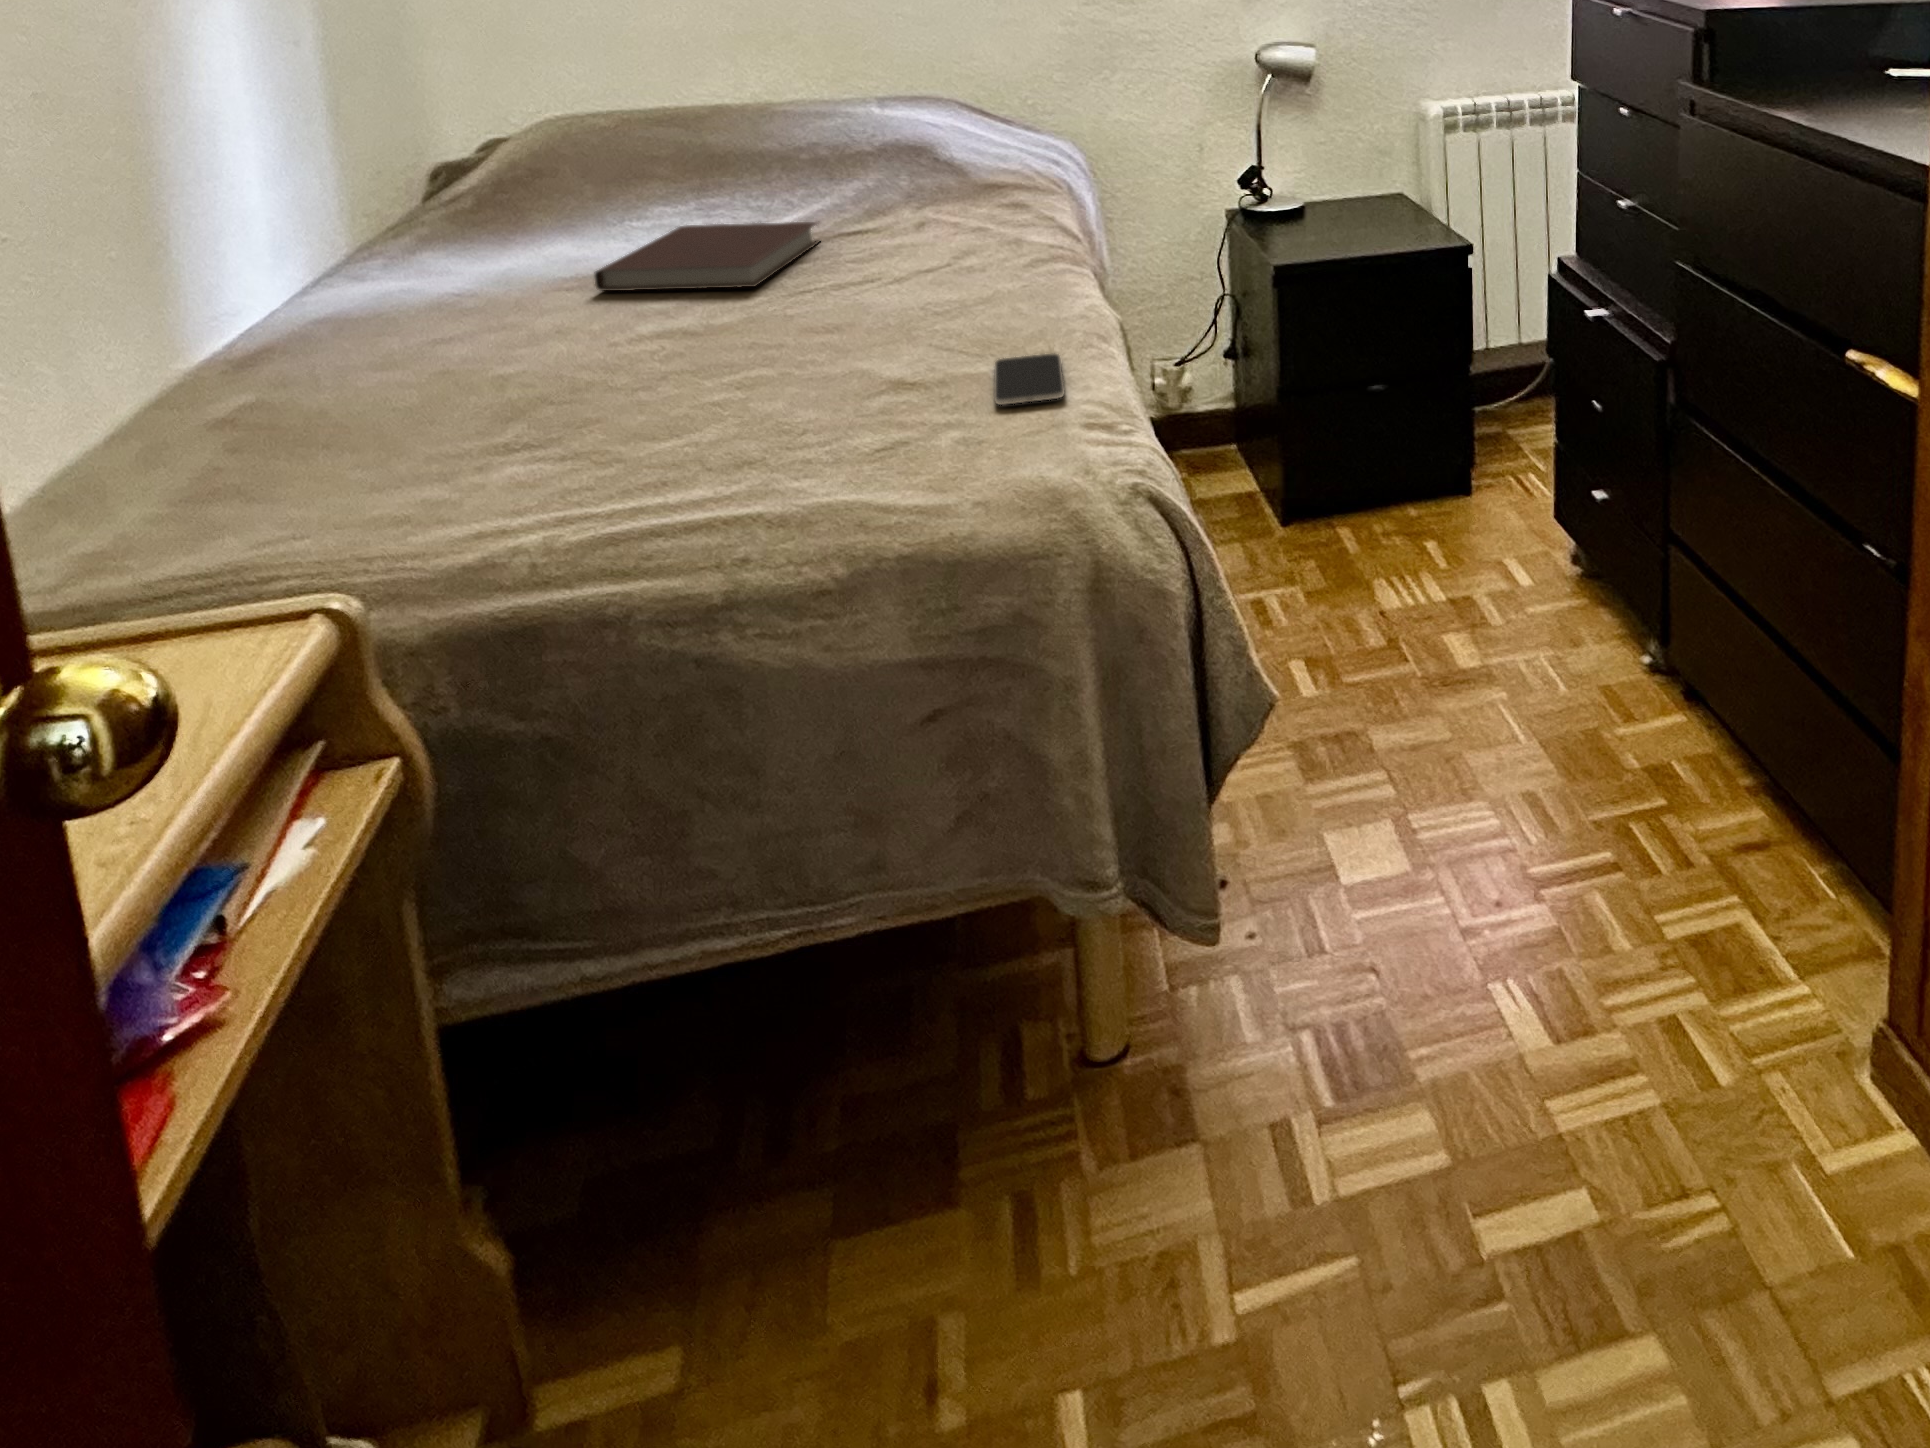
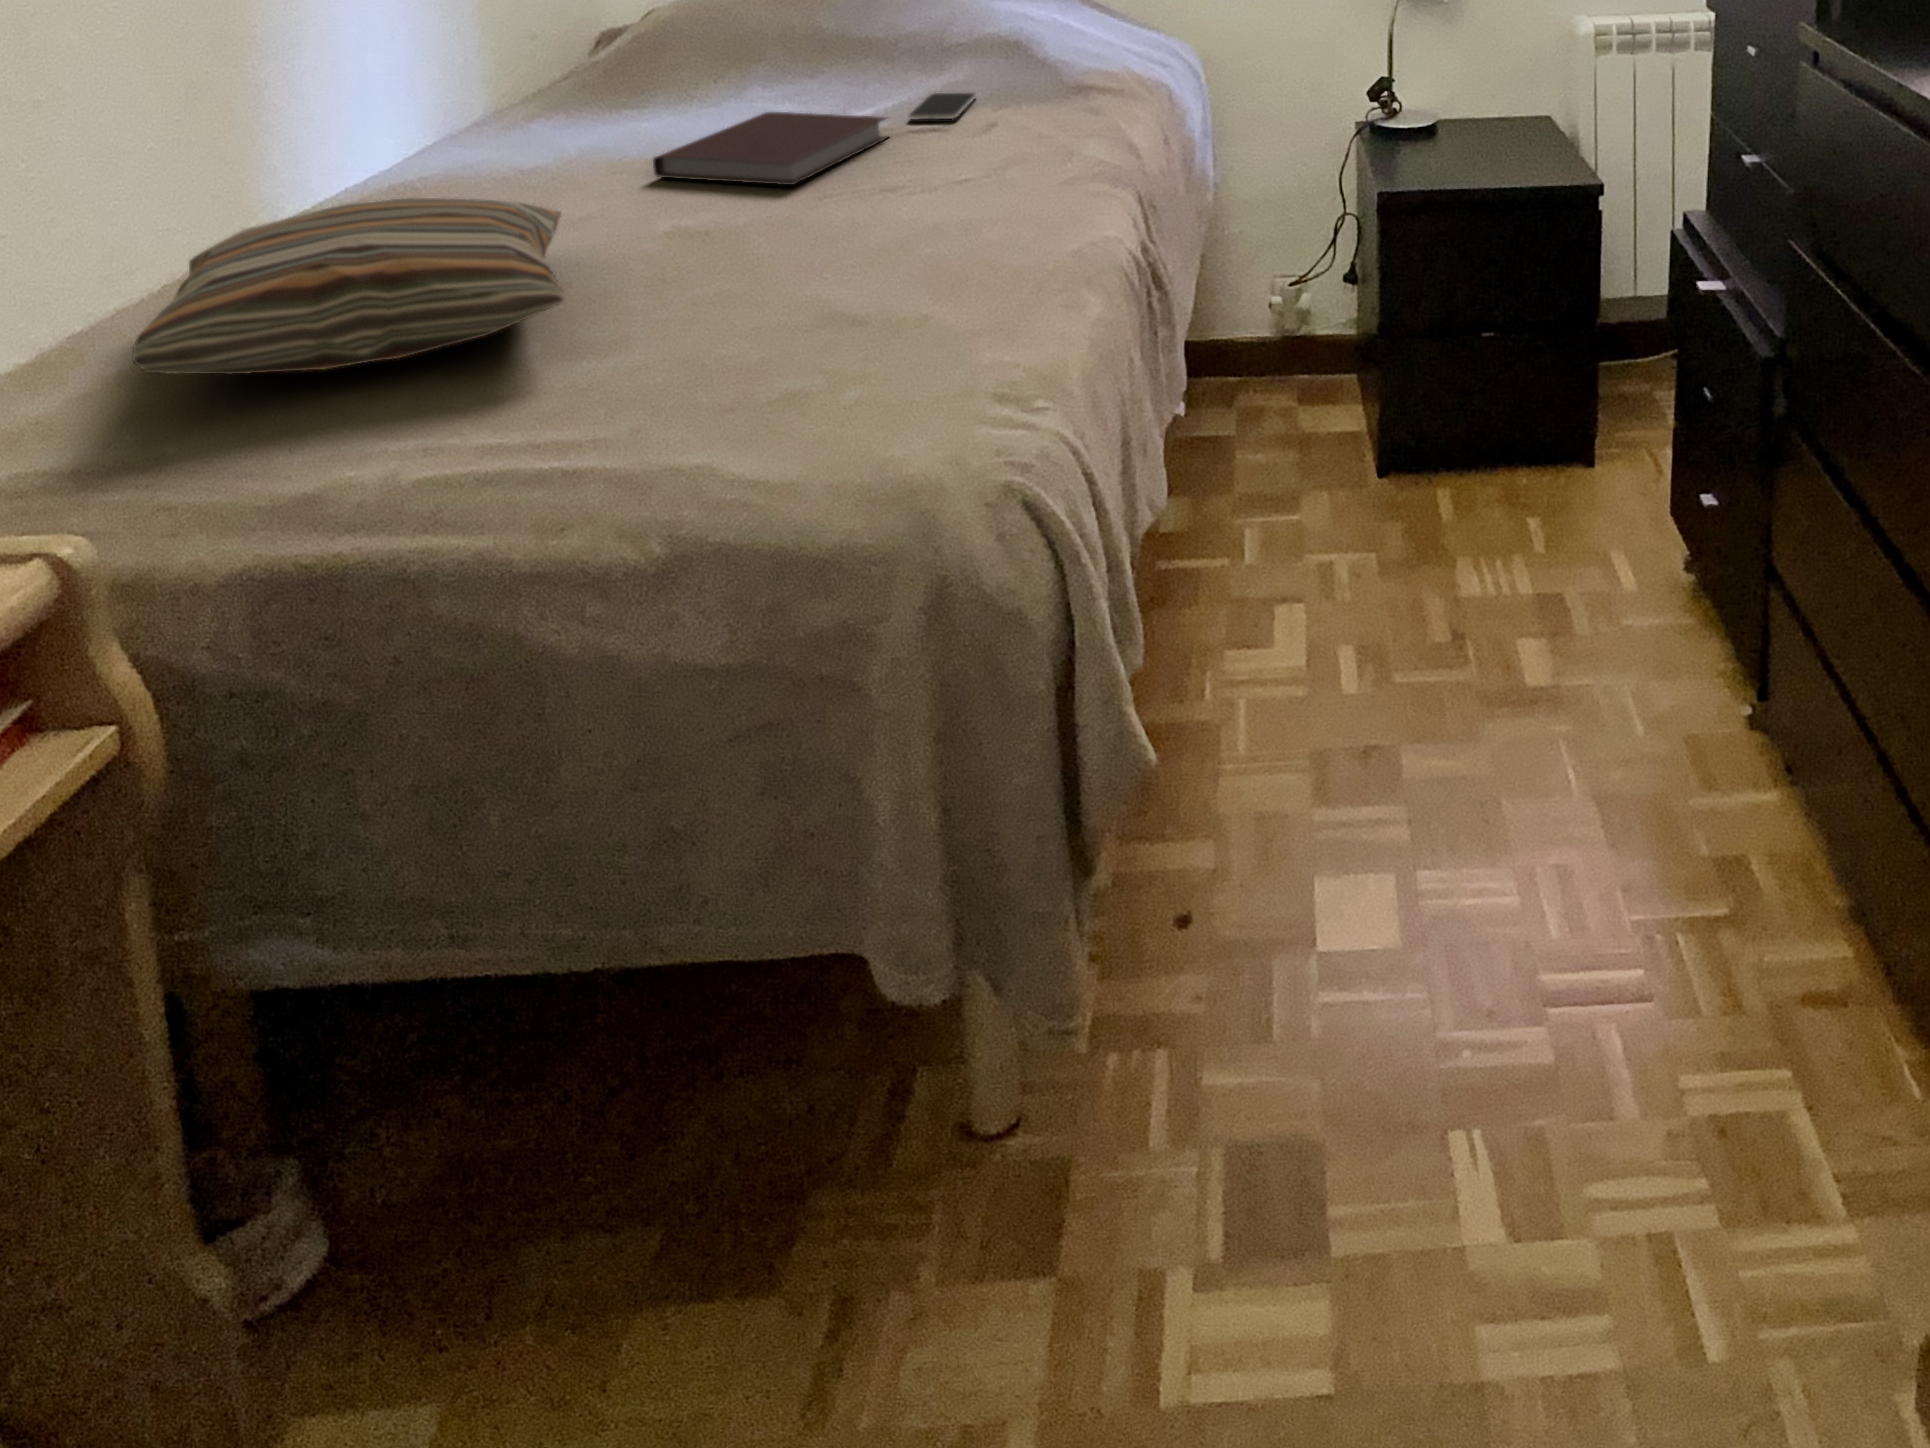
pillow: none [170,308,638,481] -> present [133,197,566,374]
smartphone: present [994,354,1065,405] -> present [909,93,976,119]

